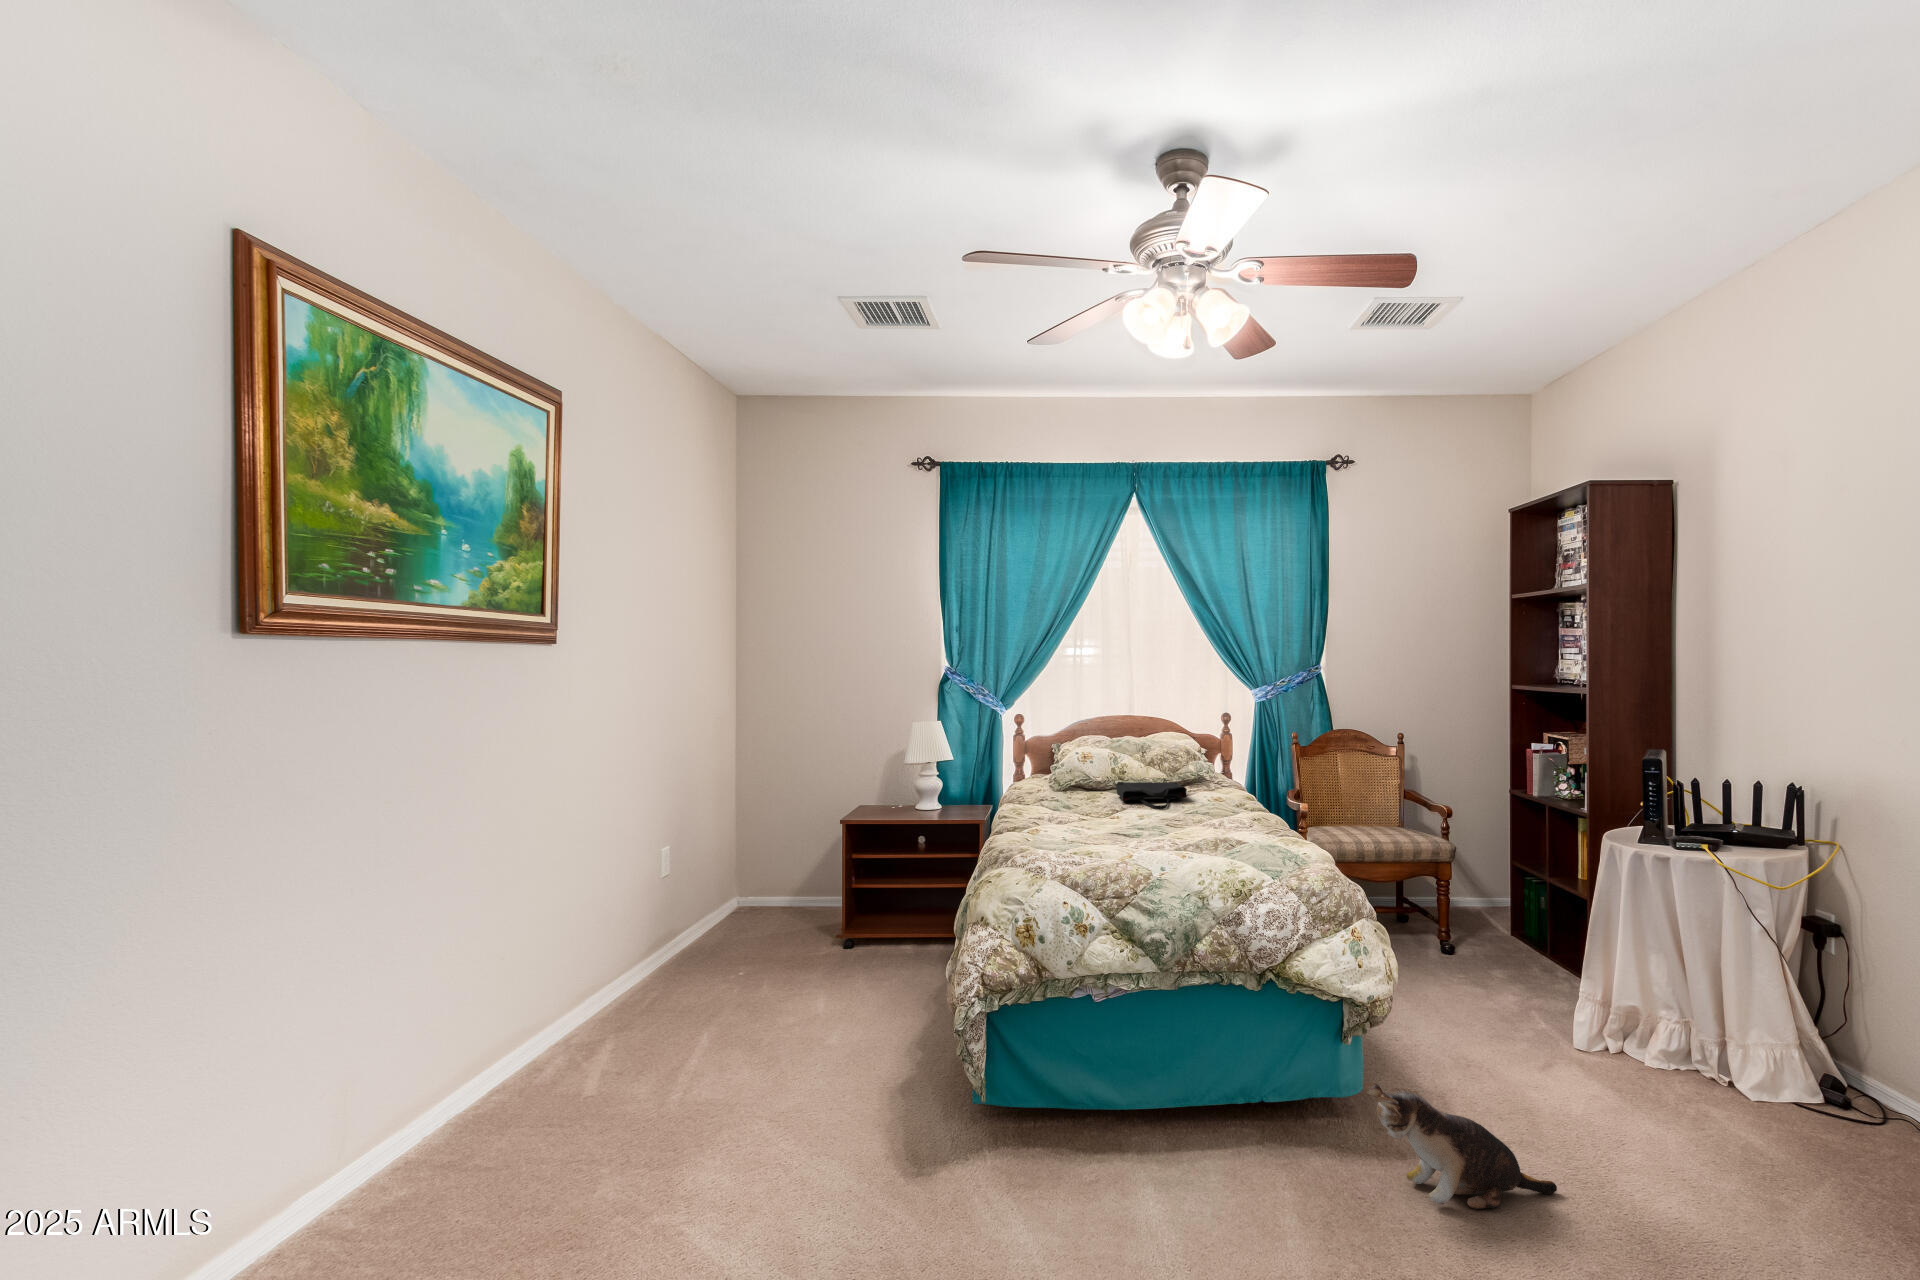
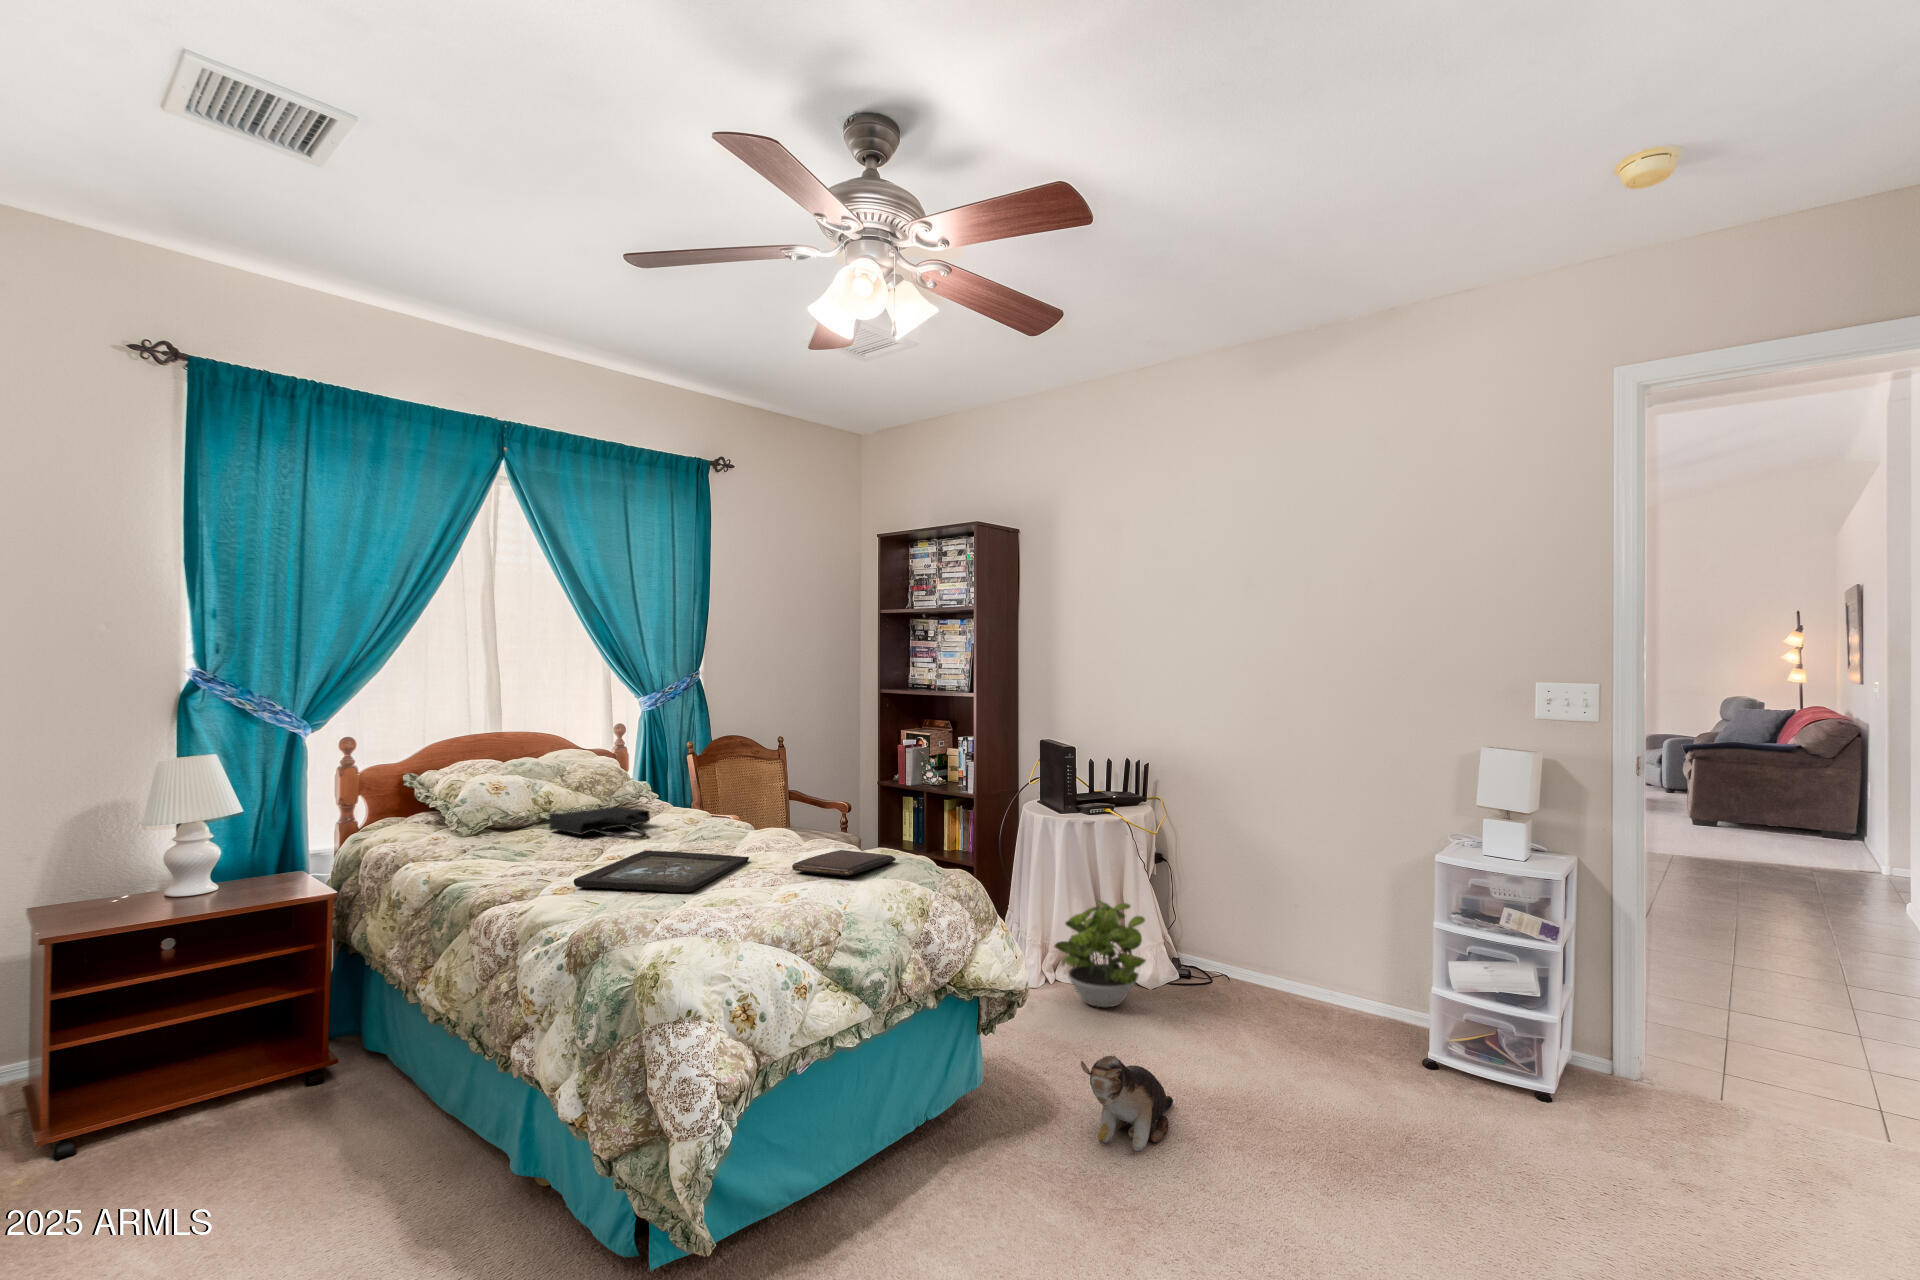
tray: none [1041,816,1184,848] -> present [574,850,749,892]
book: none [1189,837,1287,857] -> present [792,850,896,876]
potted plant: none [1560,958,1717,1094] -> present [1055,901,1146,1007]

